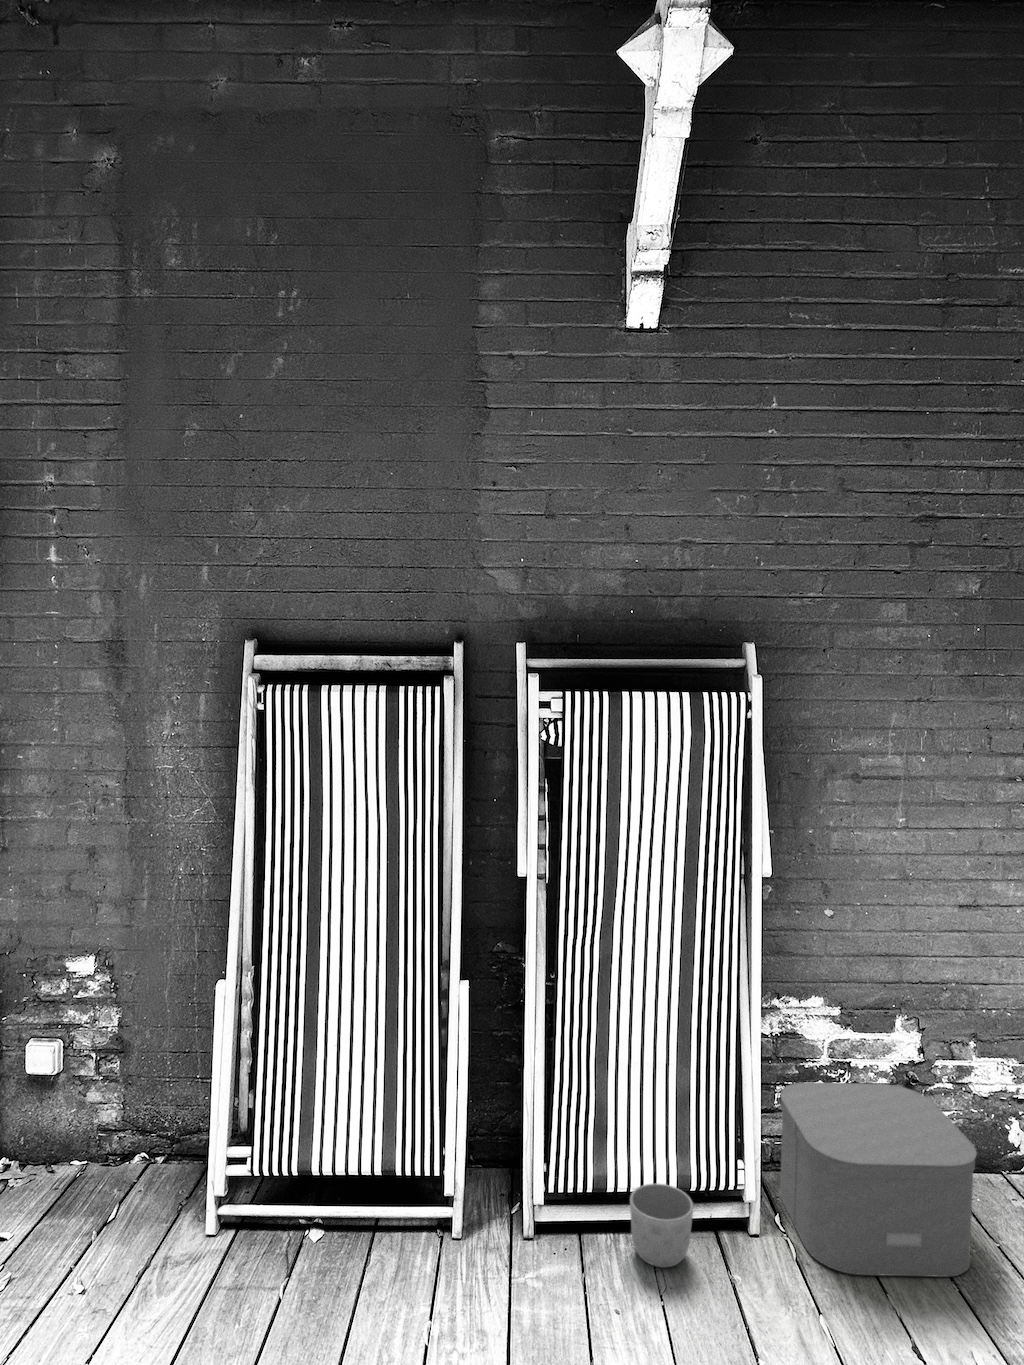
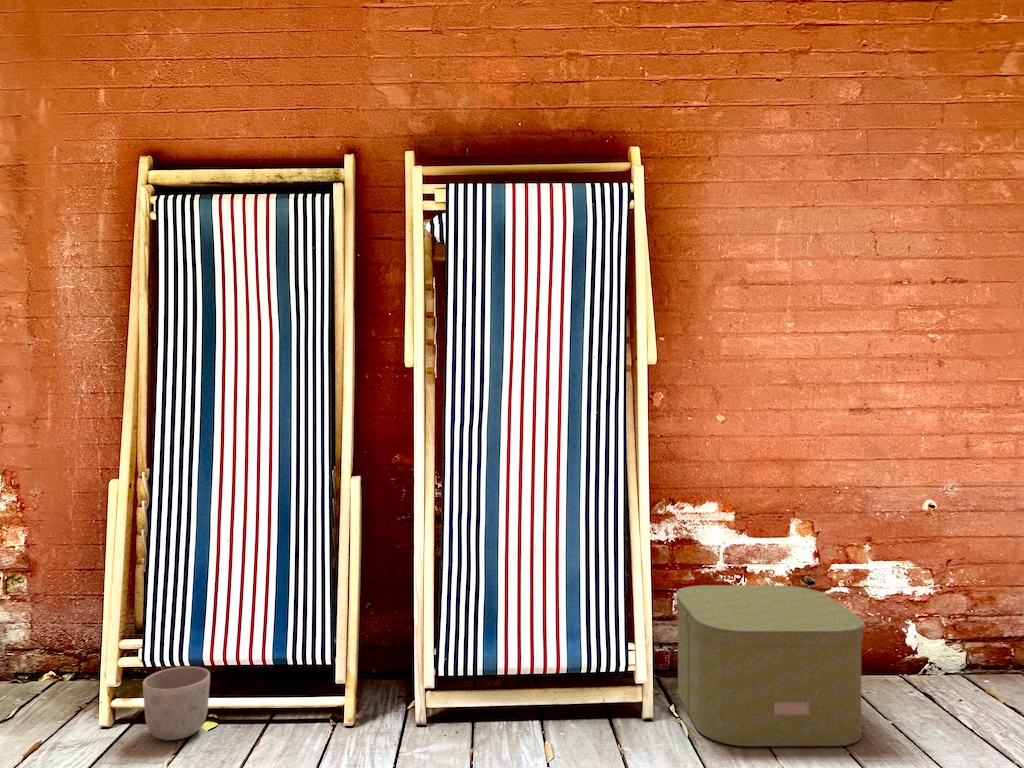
planter: present [630,1184,693,1268] -> present [143,667,210,740]

